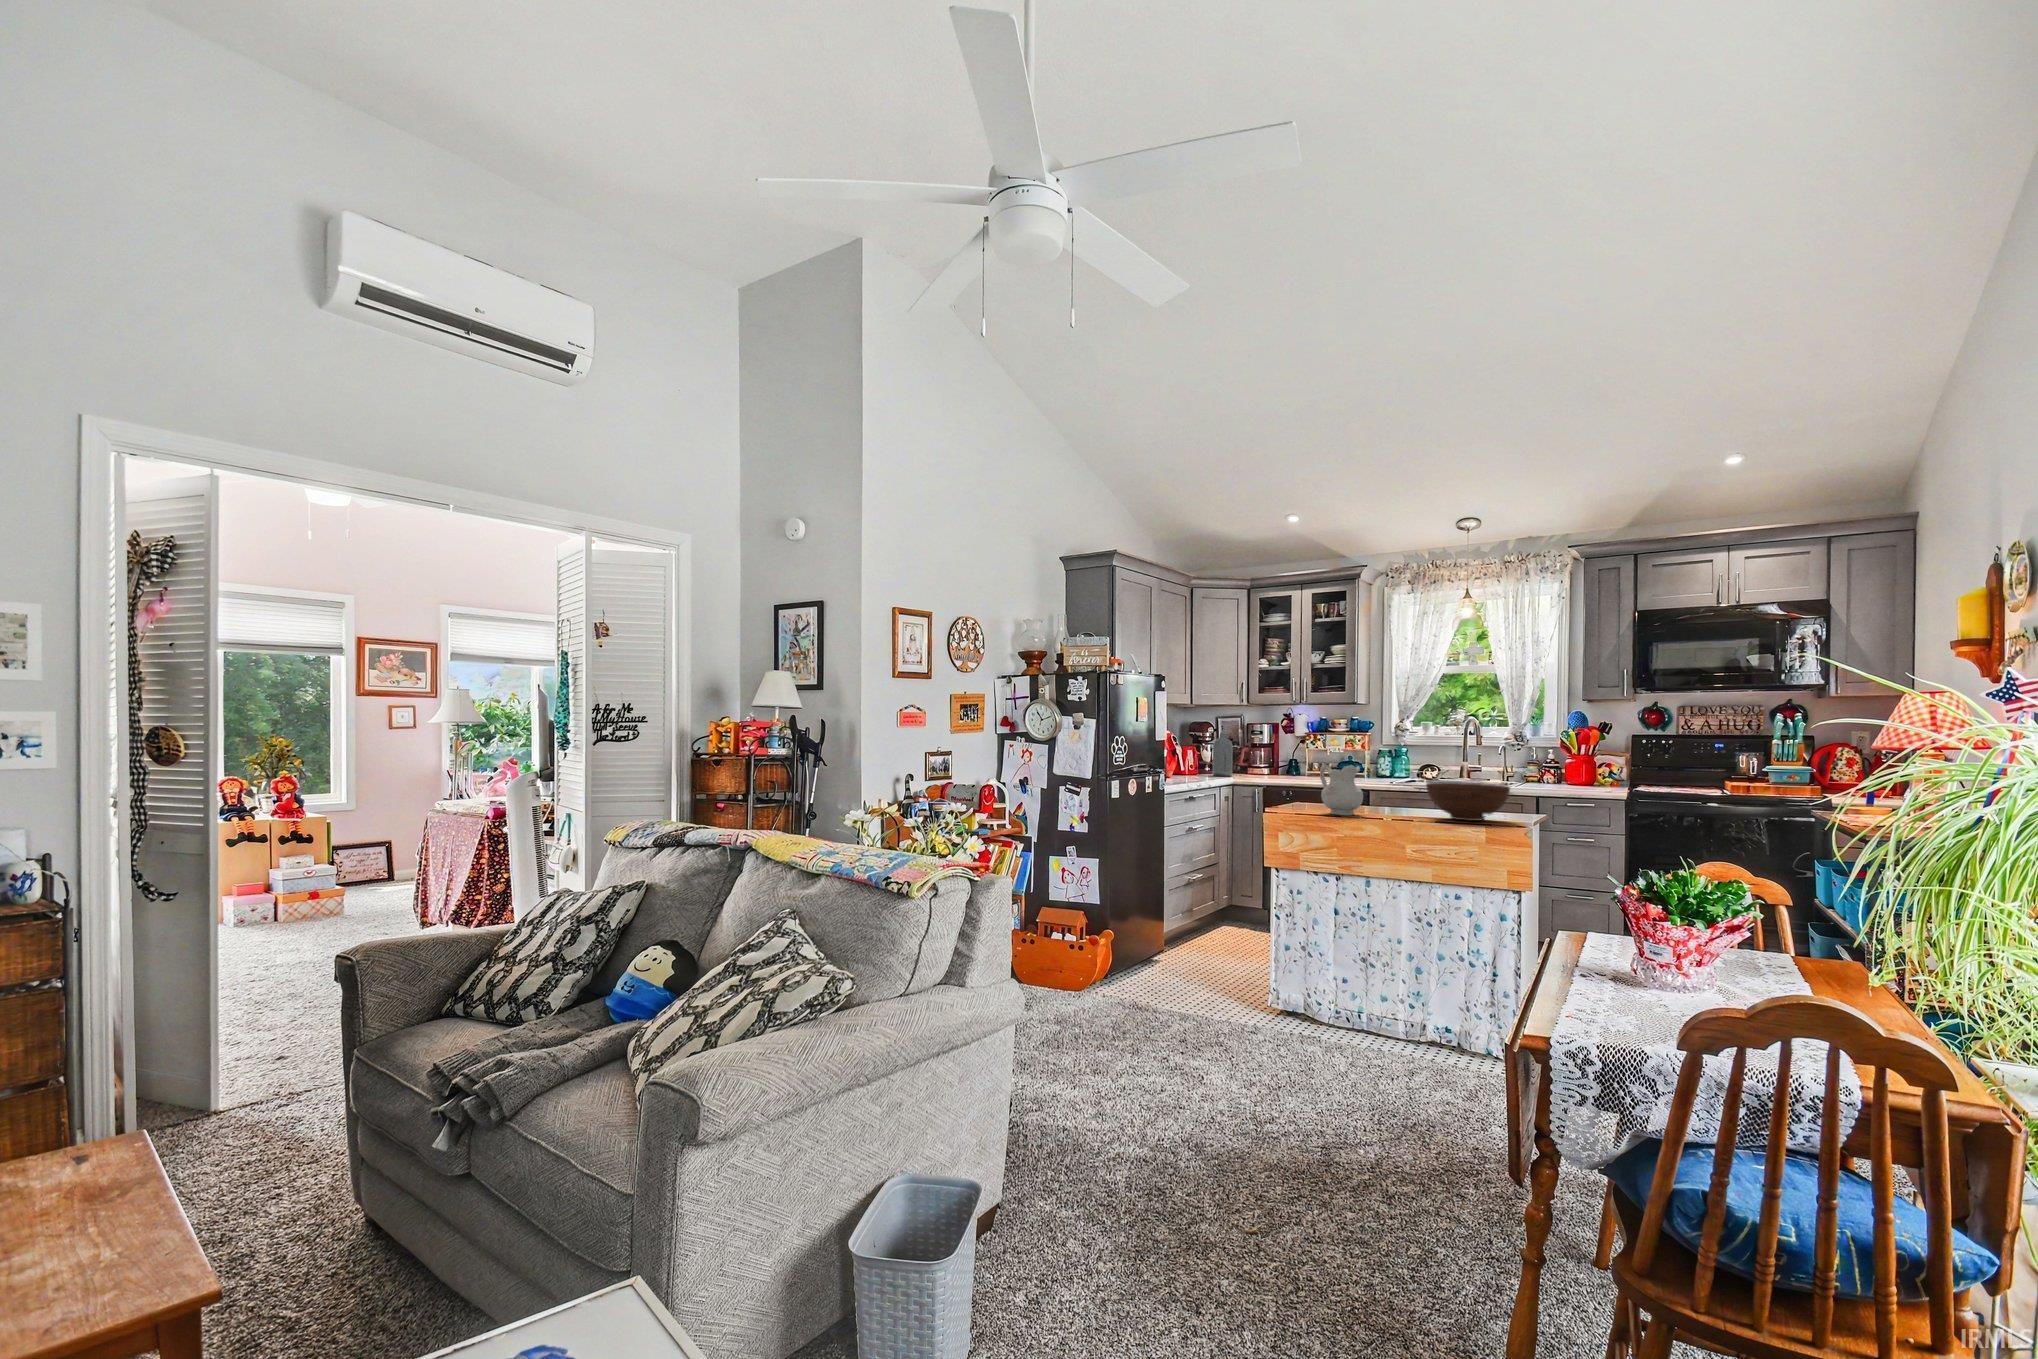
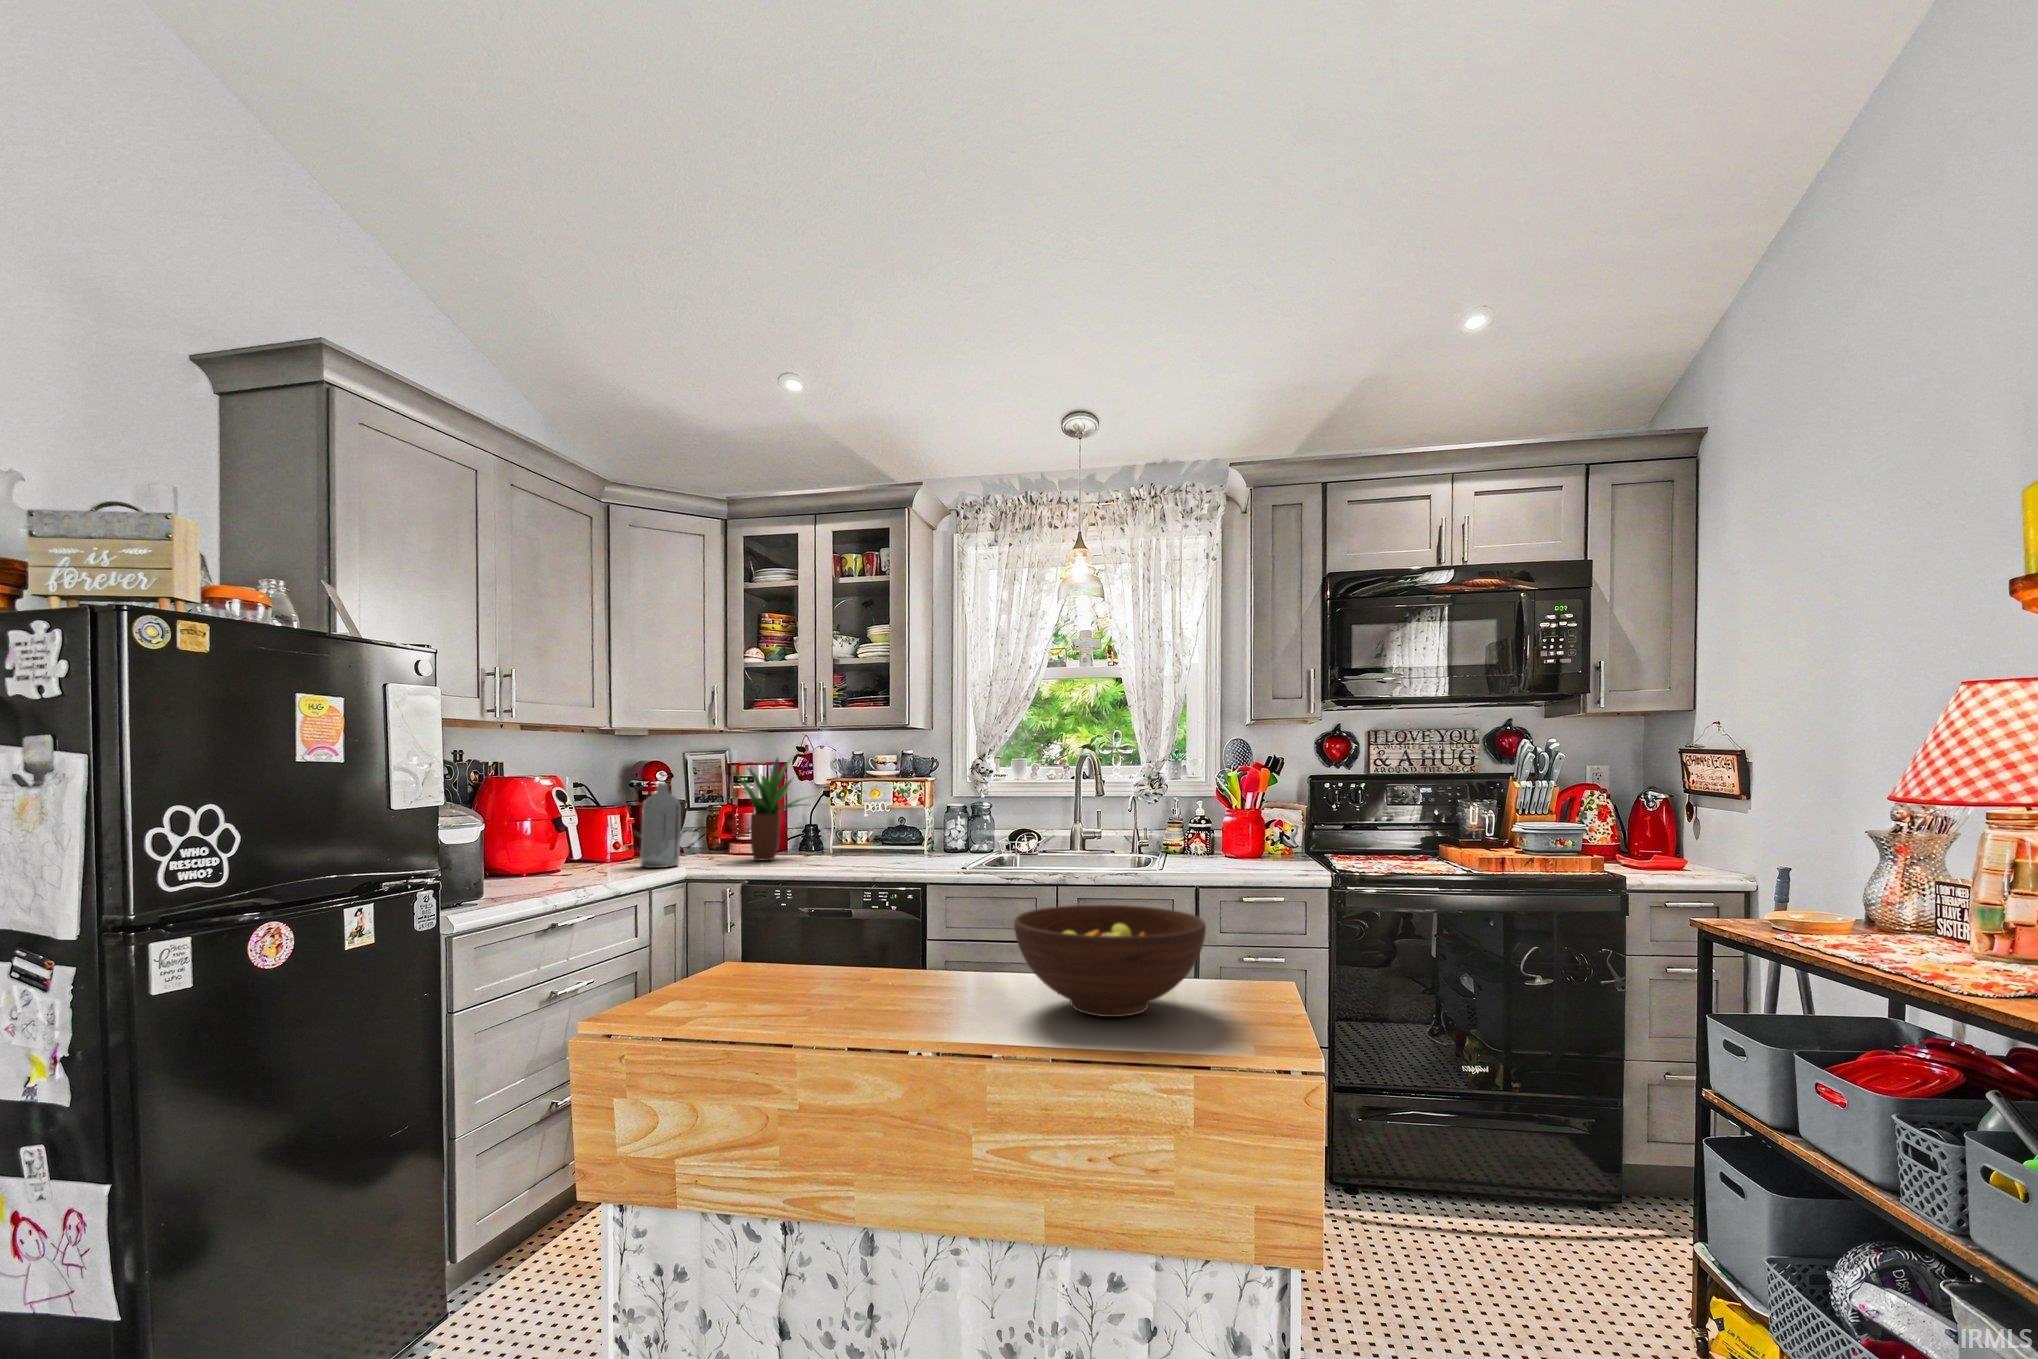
potted plant: none [1254,719,1303,776] -> present [735,758,804,861]
ceramic pitcher: present [1320,763,1363,816] -> none [756,872,864,1022]

